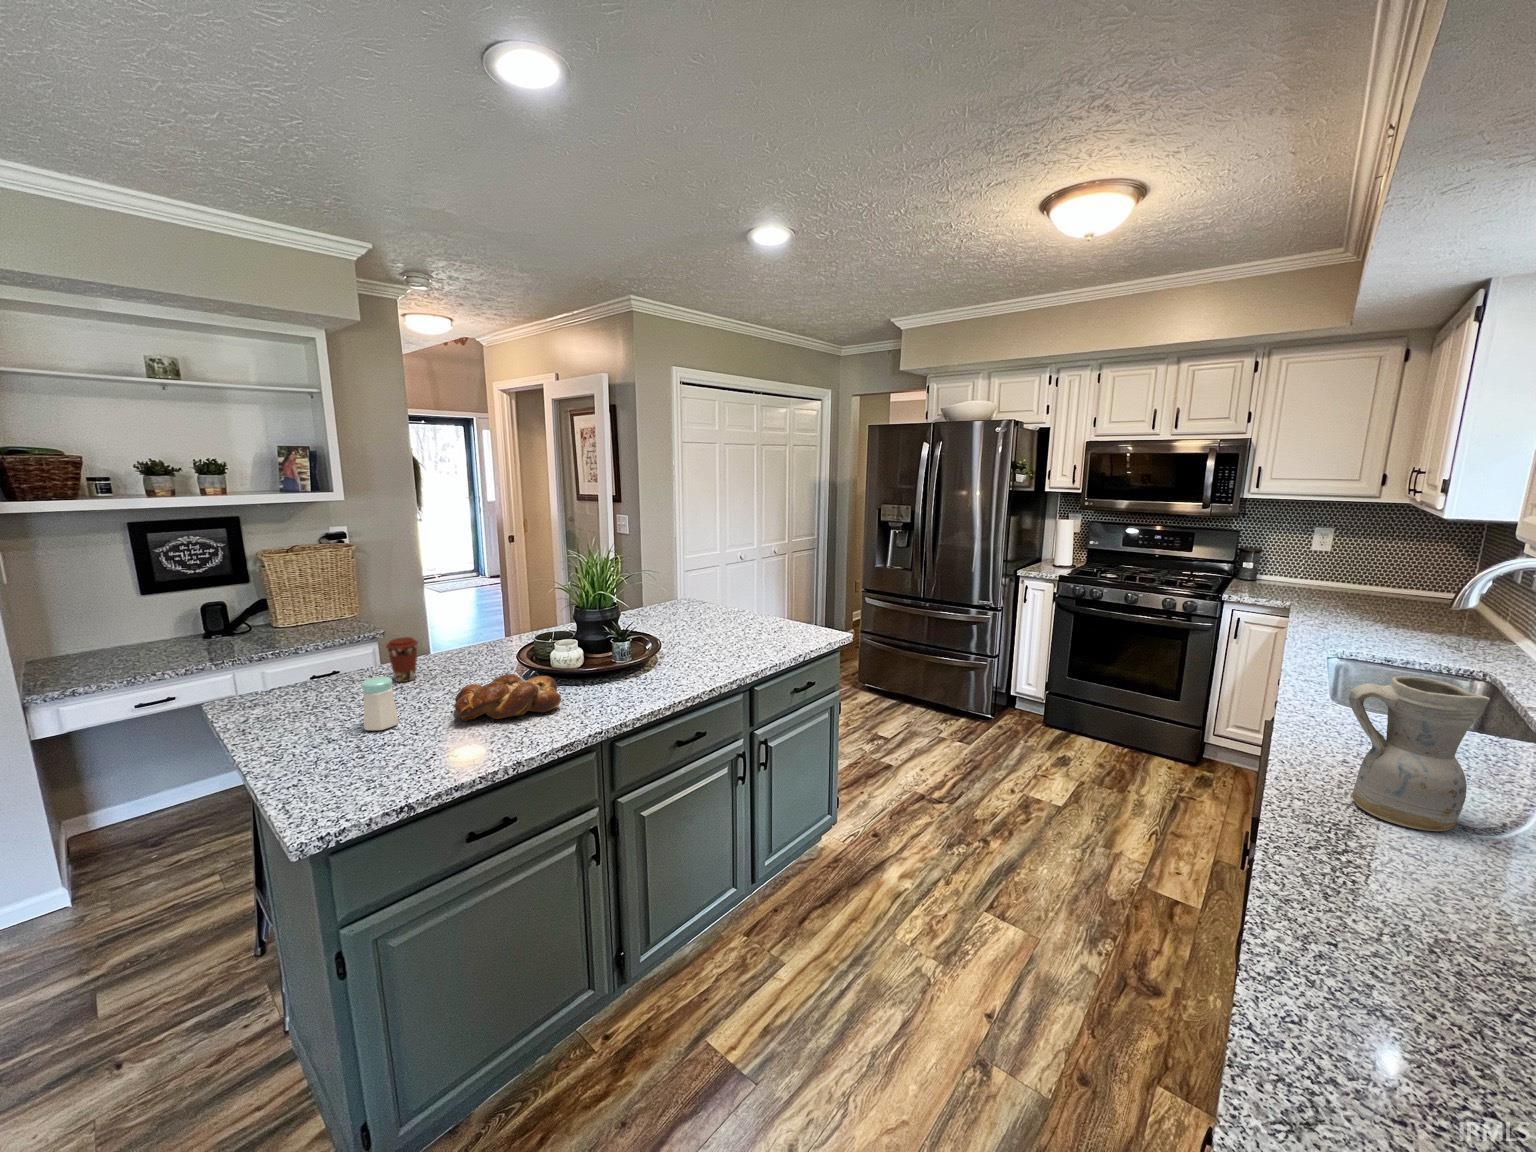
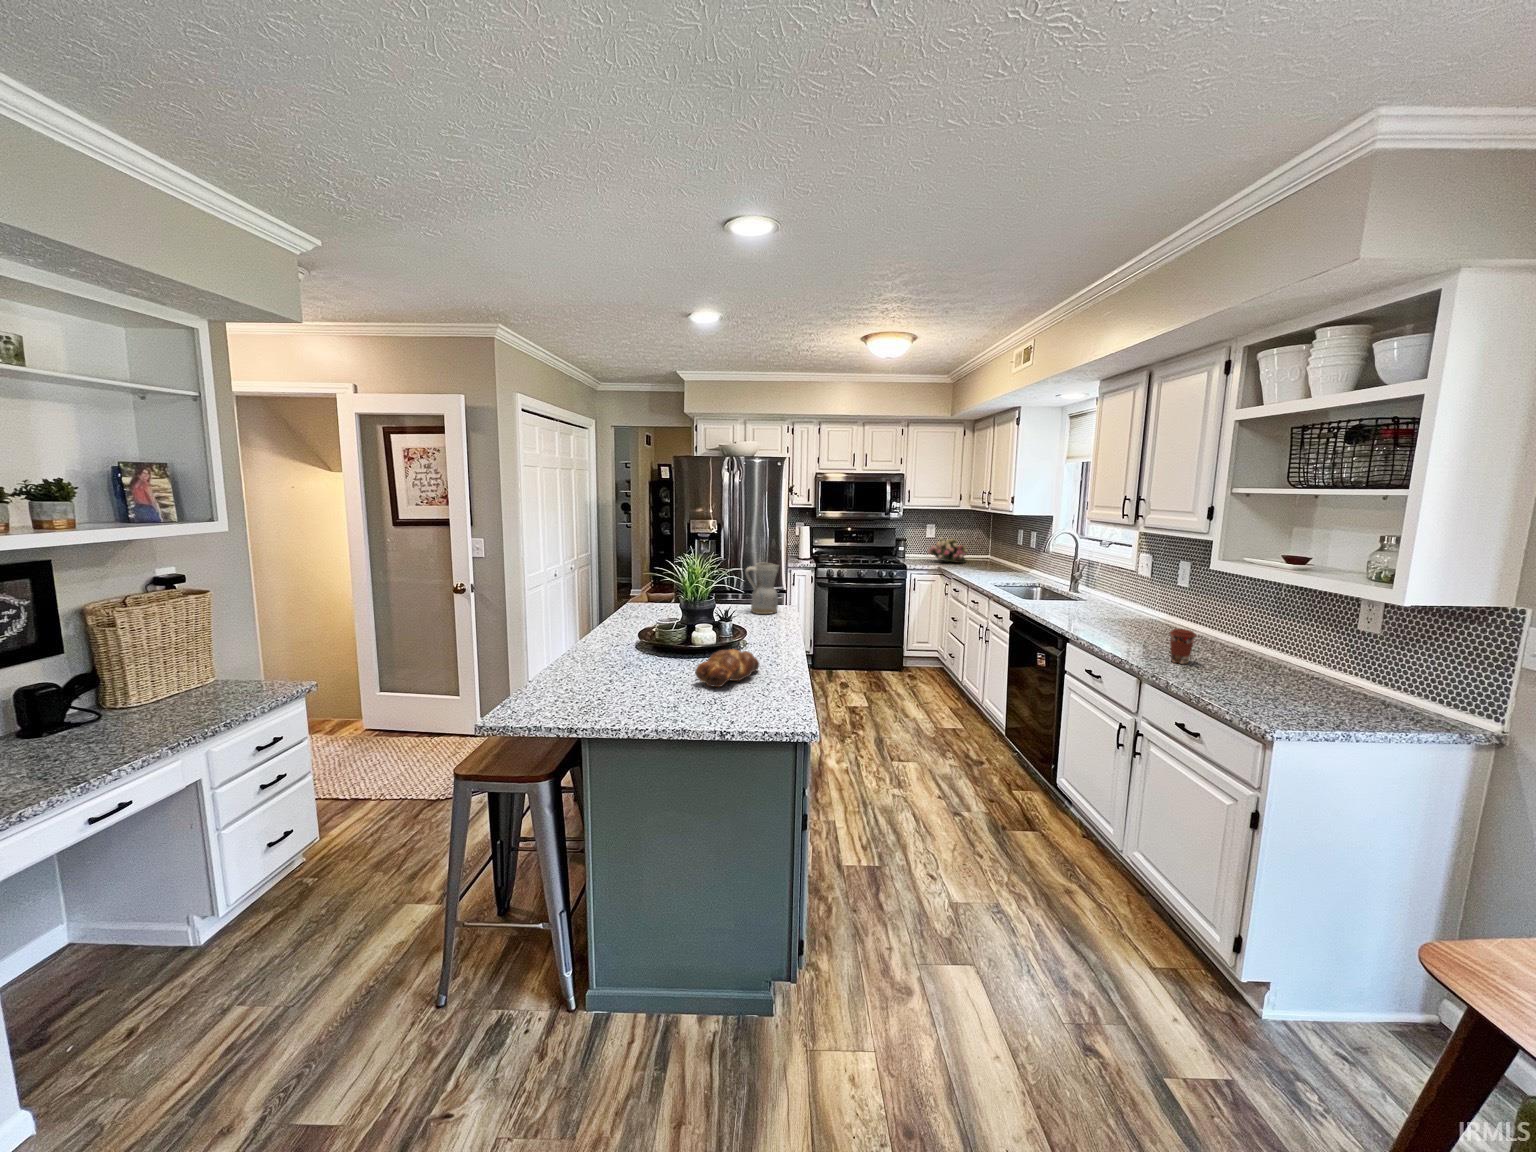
flower arrangement: none [1293,556,1392,609] -> present [928,538,968,563]
coffee cup: present [386,637,418,682] -> present [1170,629,1196,664]
salt shaker: present [361,676,398,730] -> none [660,664,684,707]
ceramic pitcher: present [1349,676,1490,831] -> present [745,563,779,614]

